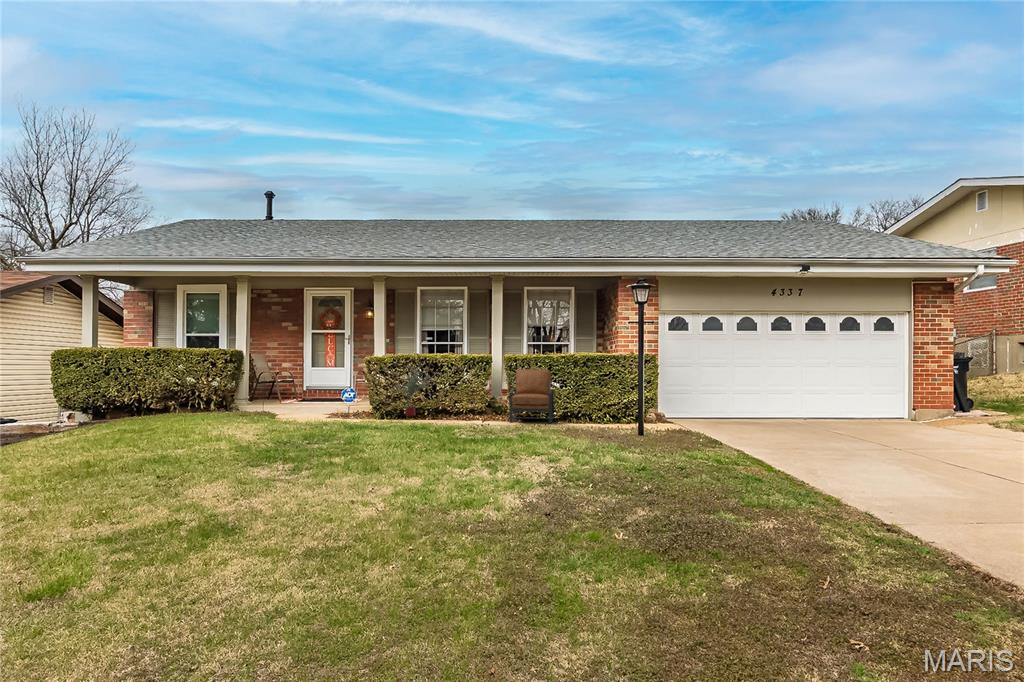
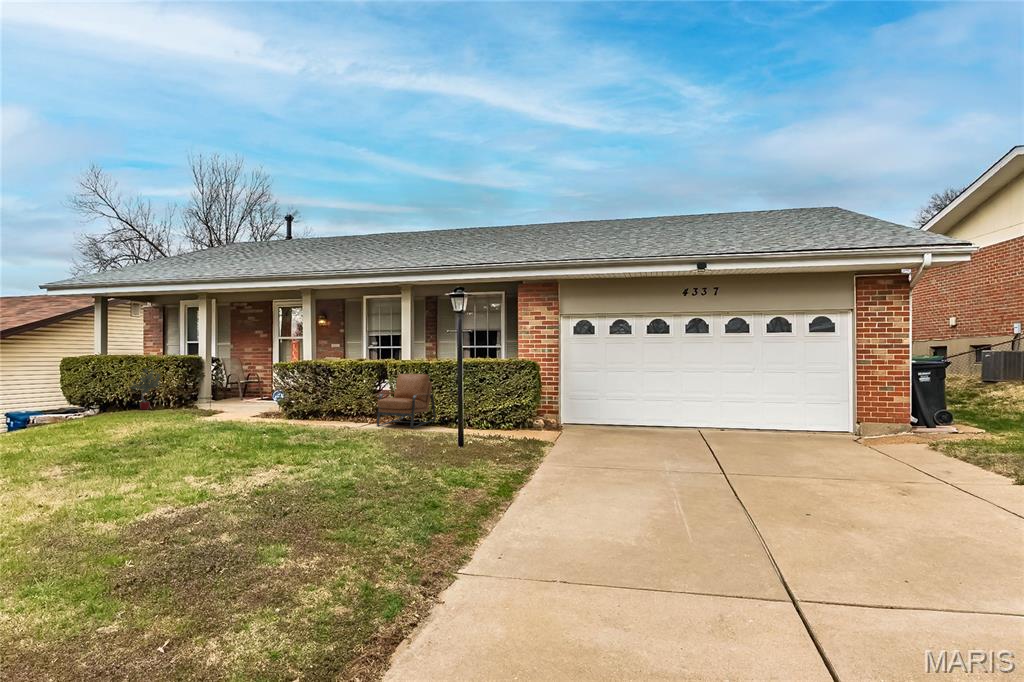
potted tree: present [391,368,429,417] -> present [129,369,160,410]

